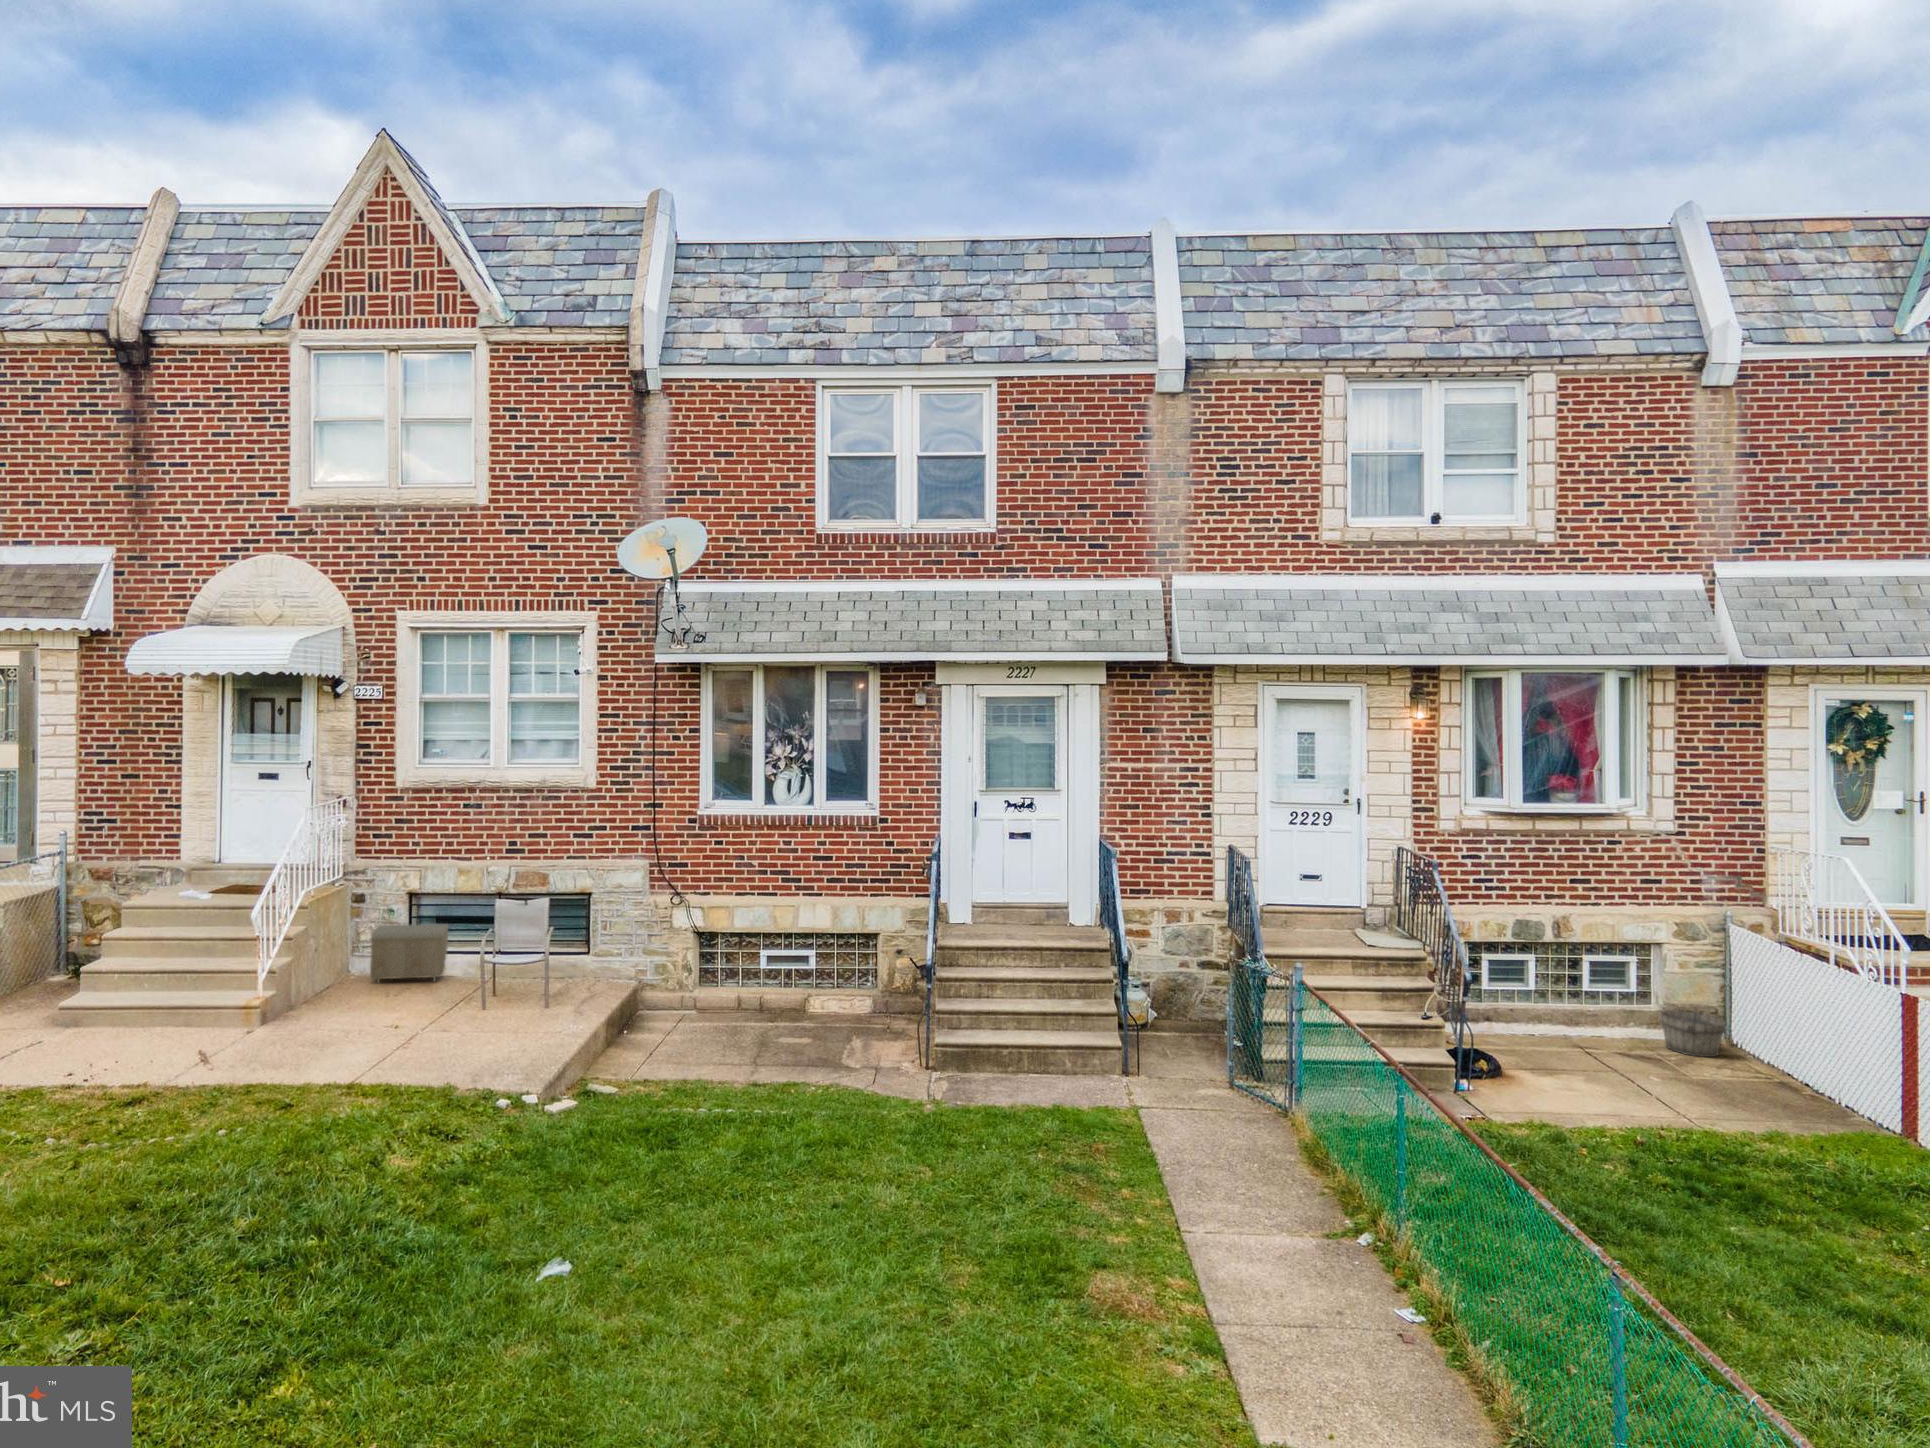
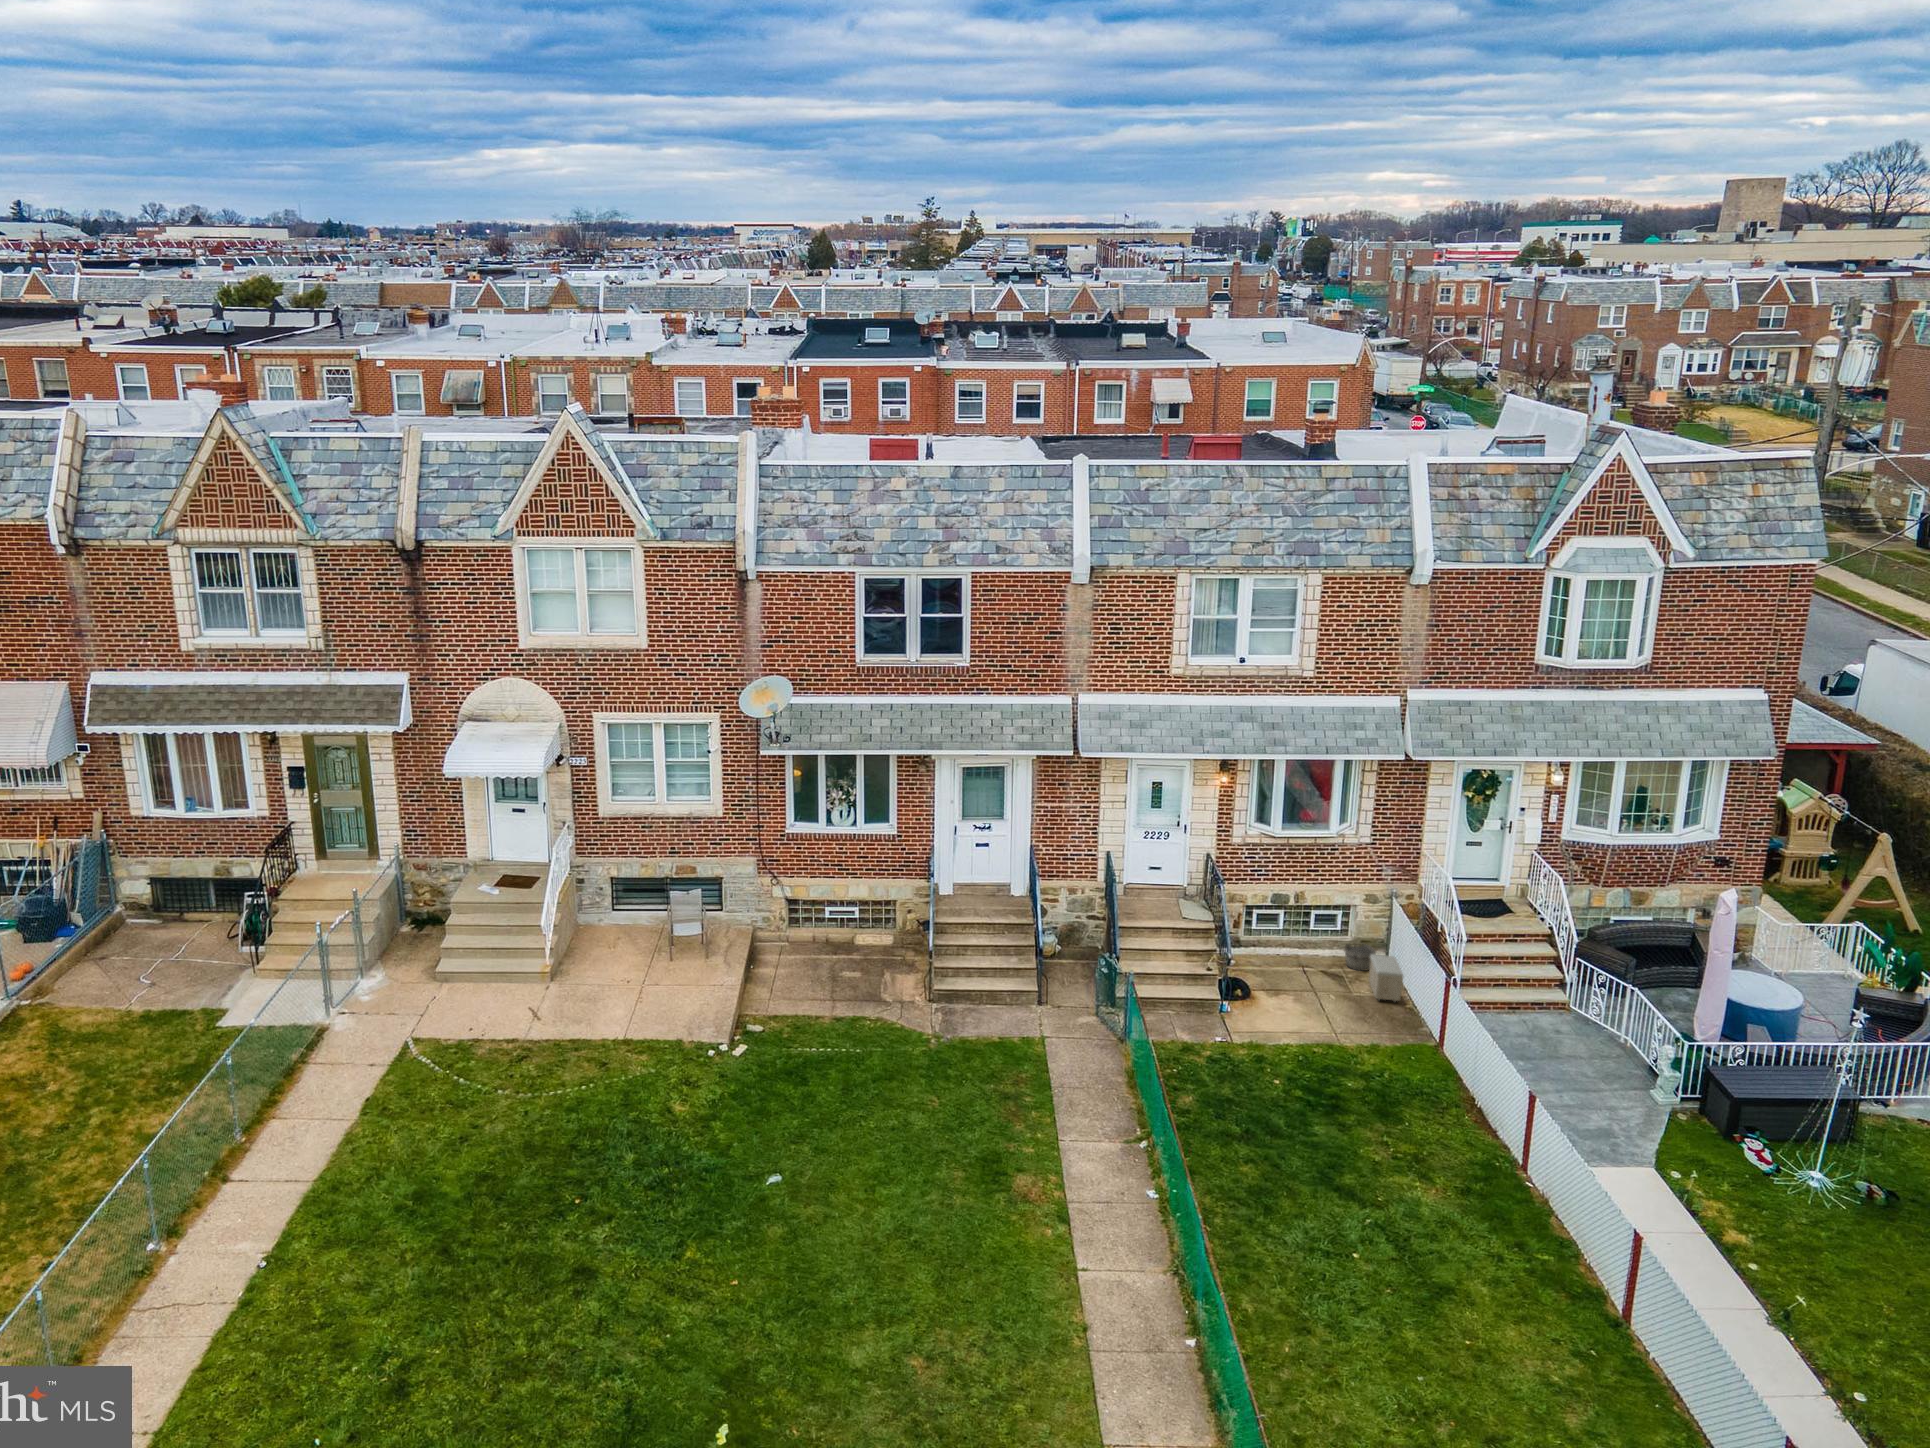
storage bench: present [370,924,448,983] -> present [1369,954,1403,1001]

